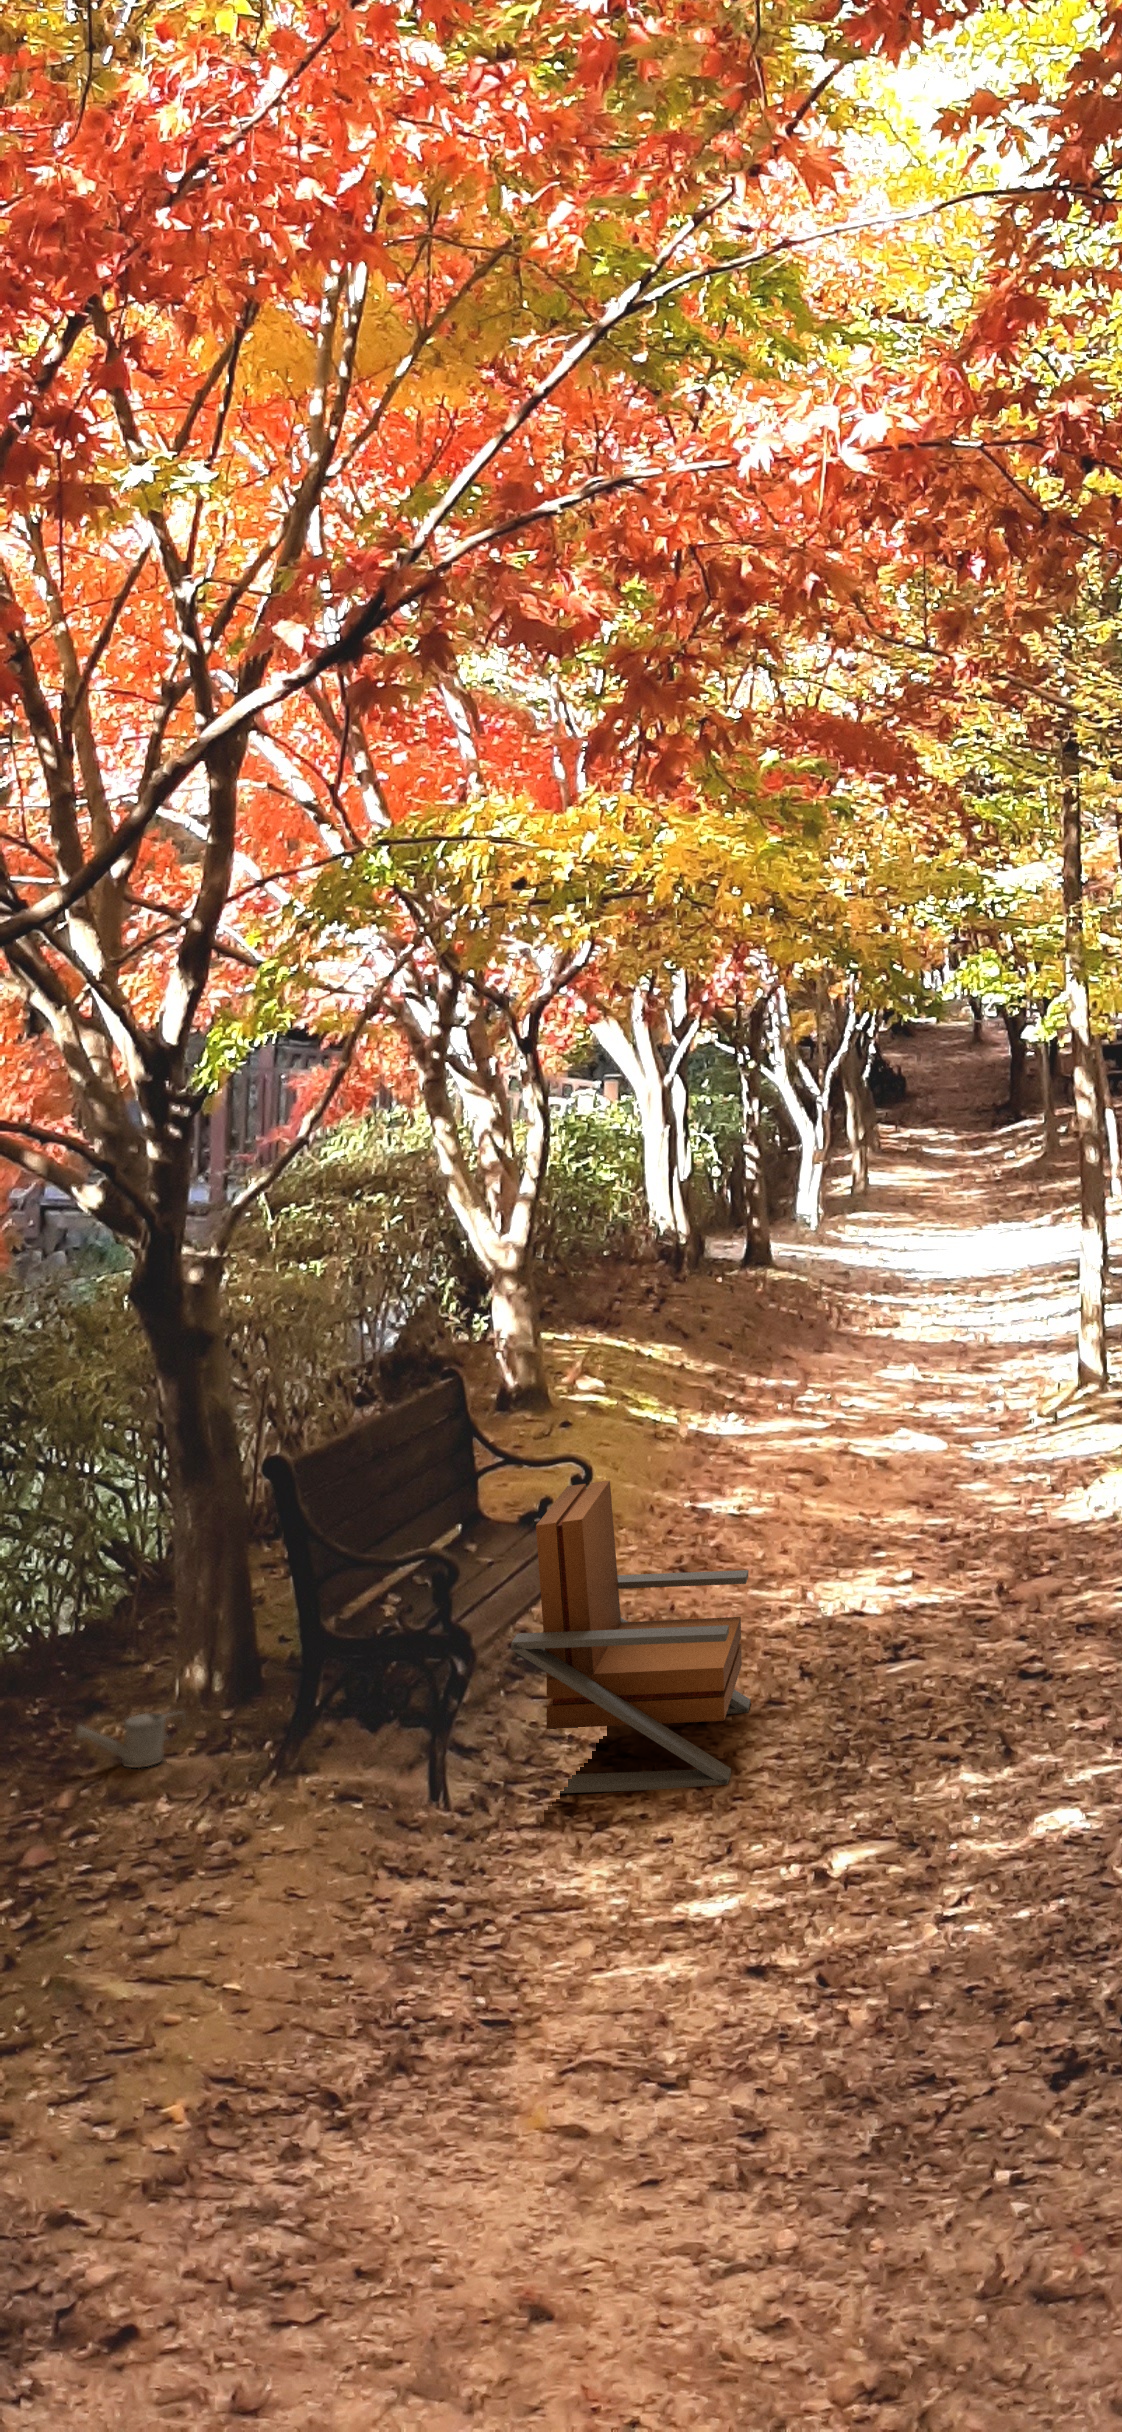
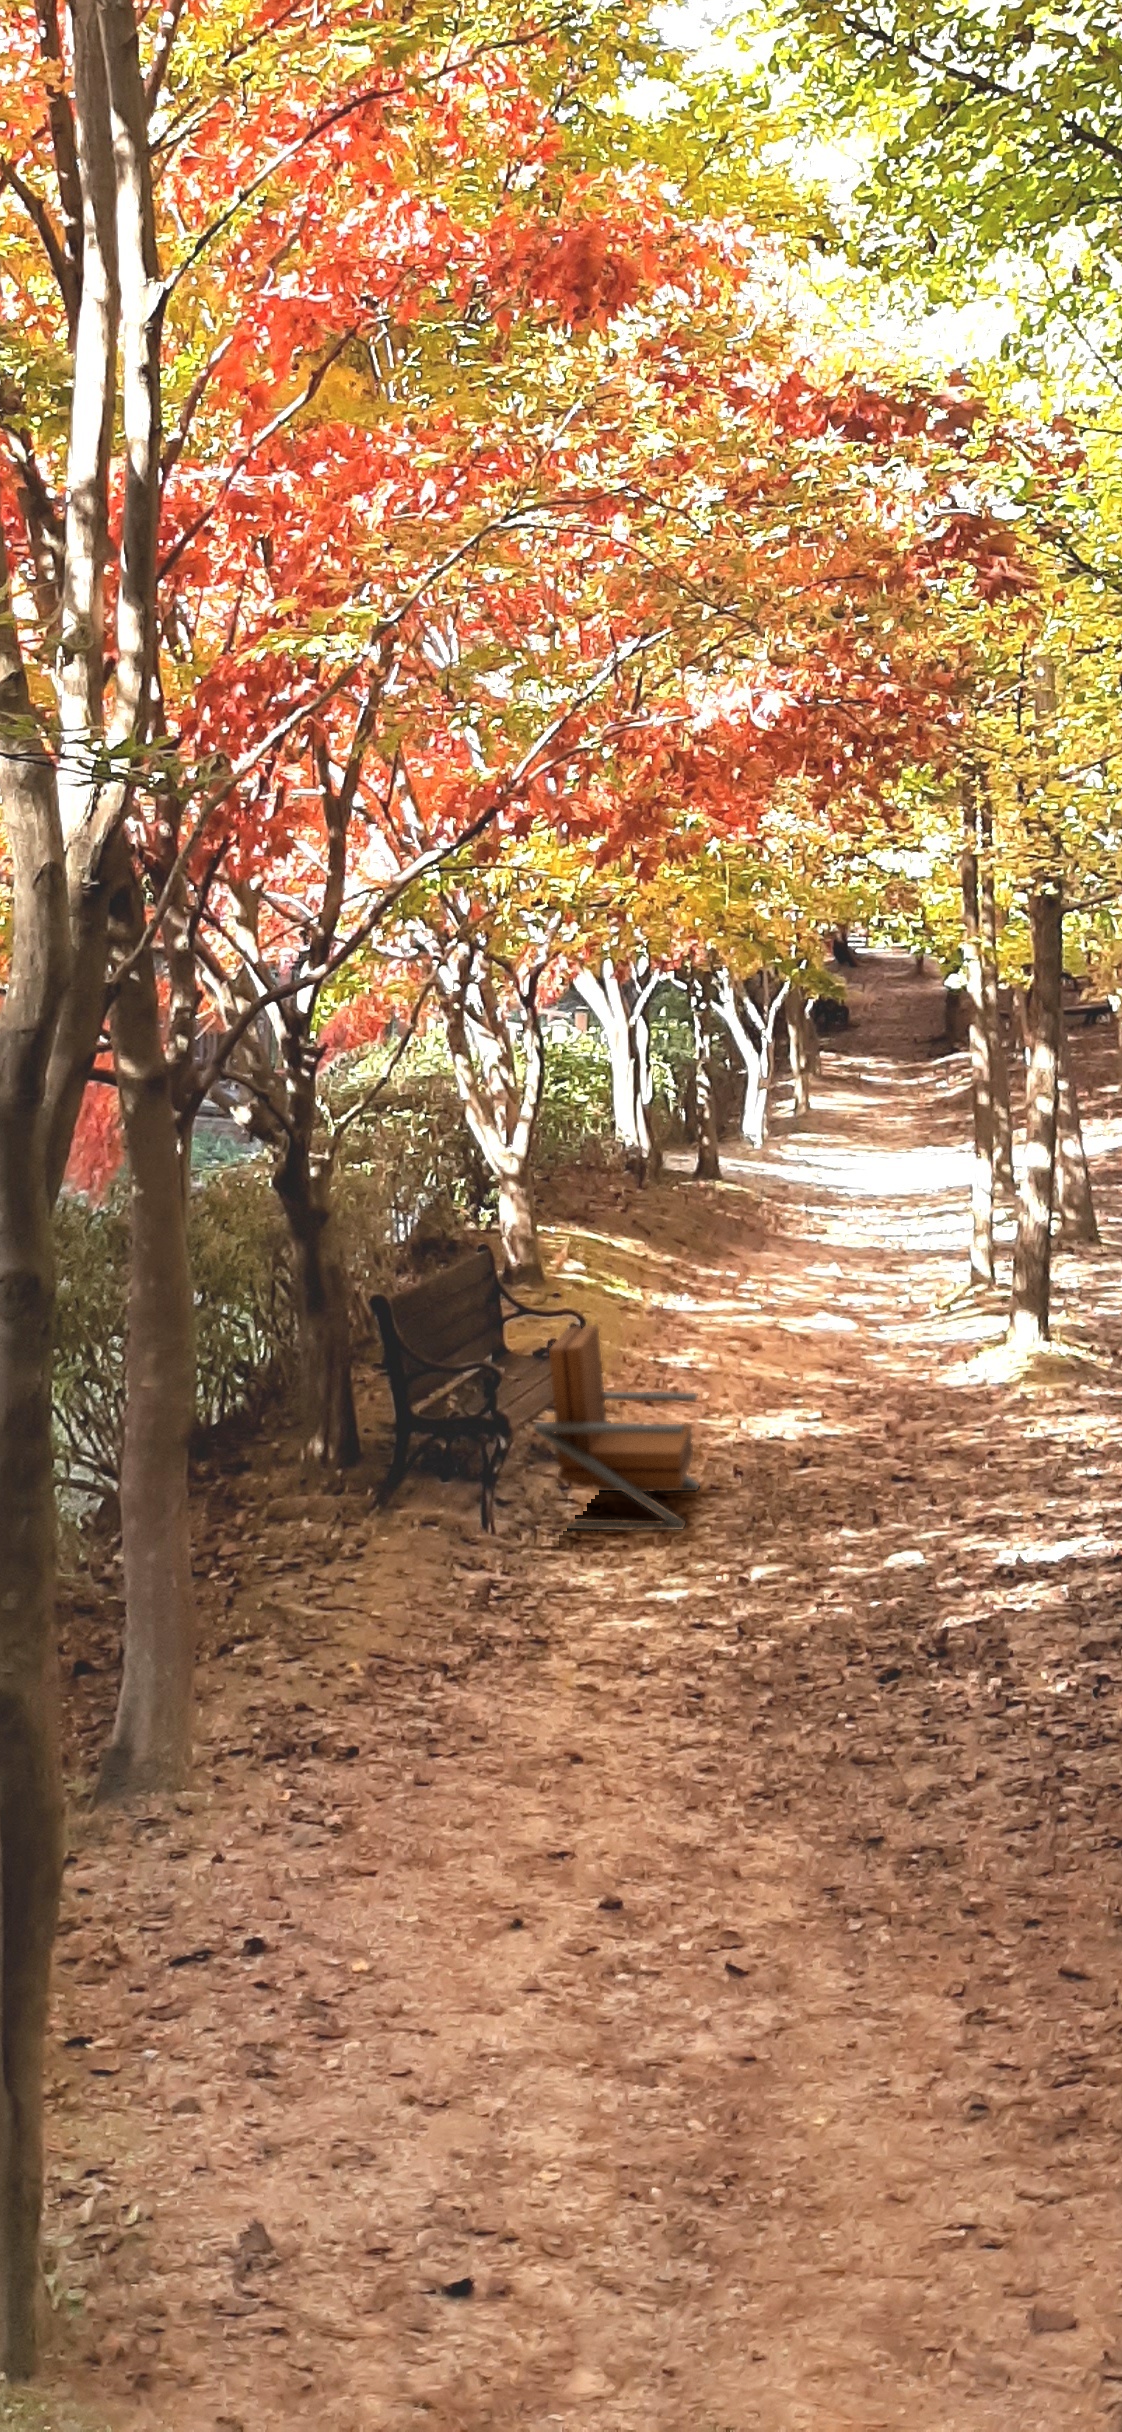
watering can: present [76,1712,185,1768] -> none [254,1455,322,1488]

